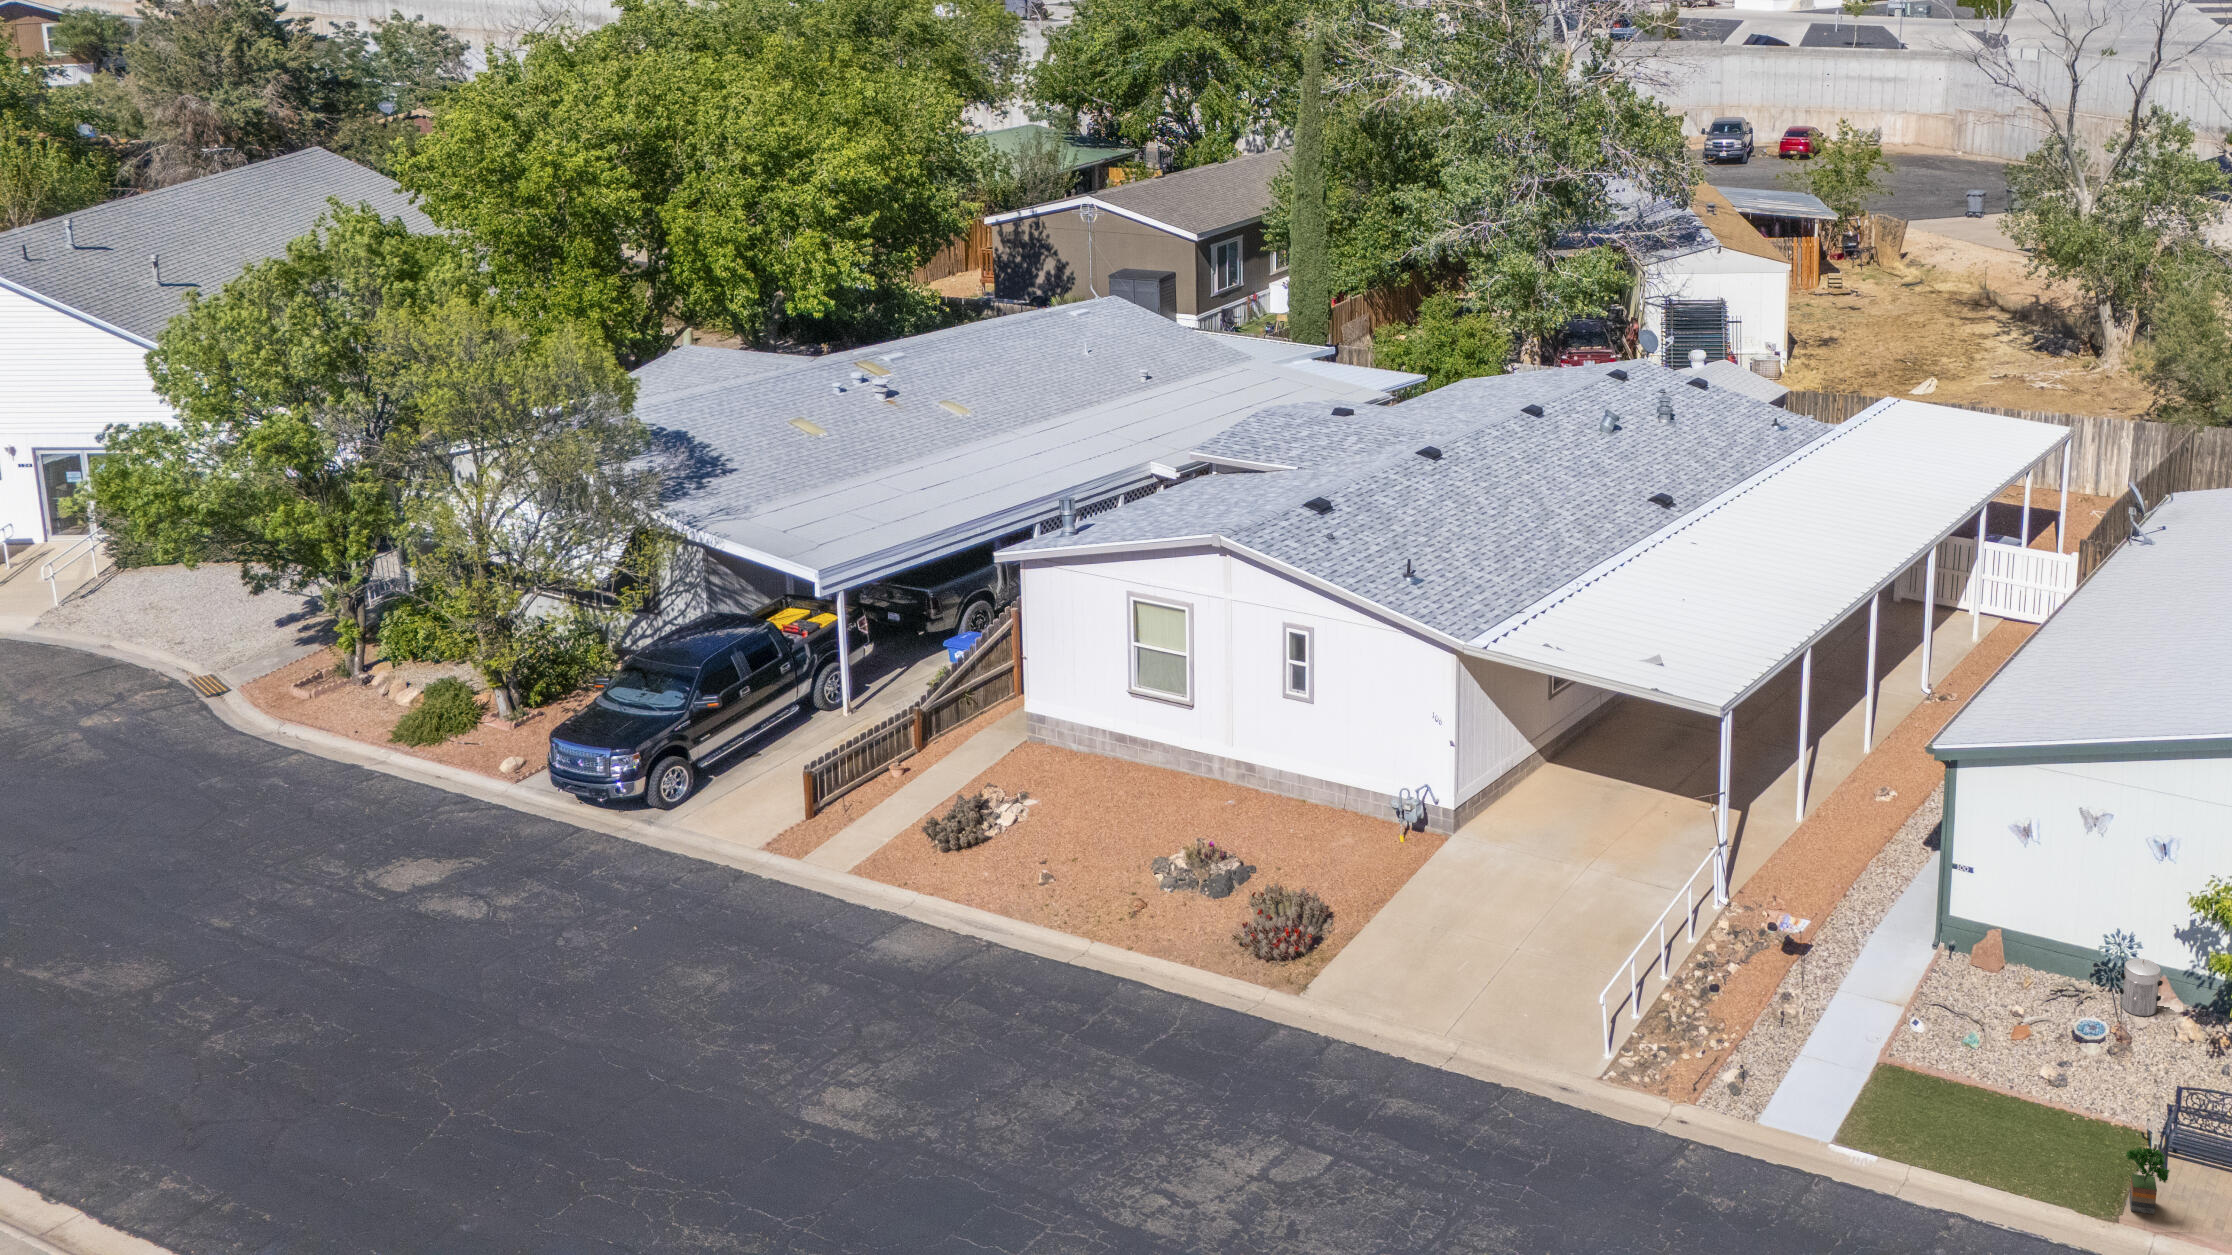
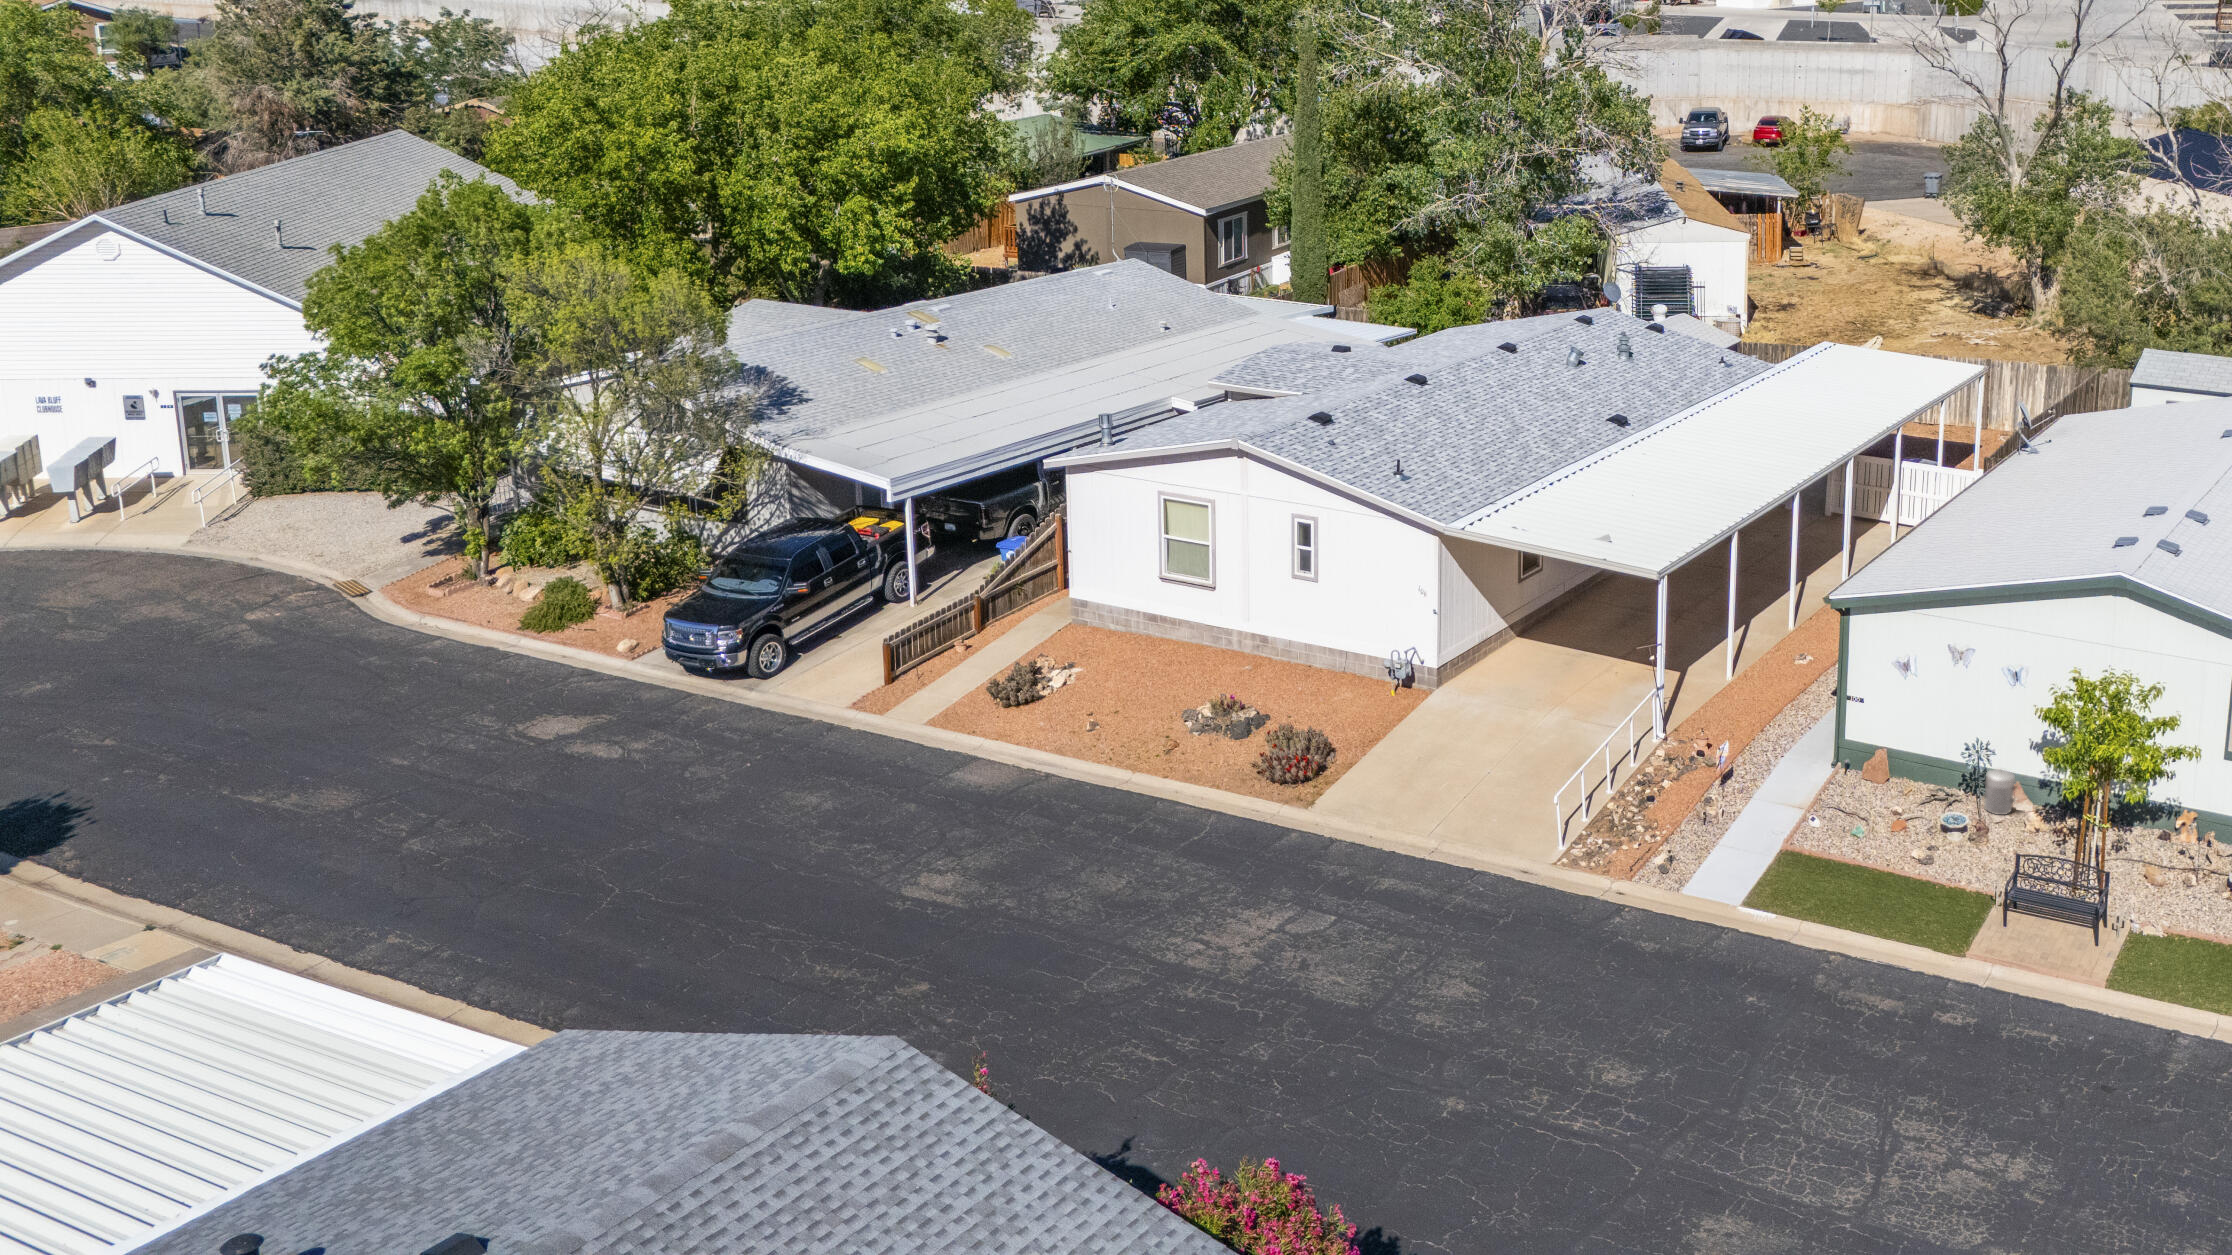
potted tree: present [2126,1147,2169,1214] -> none [1968,889,2002,942]

